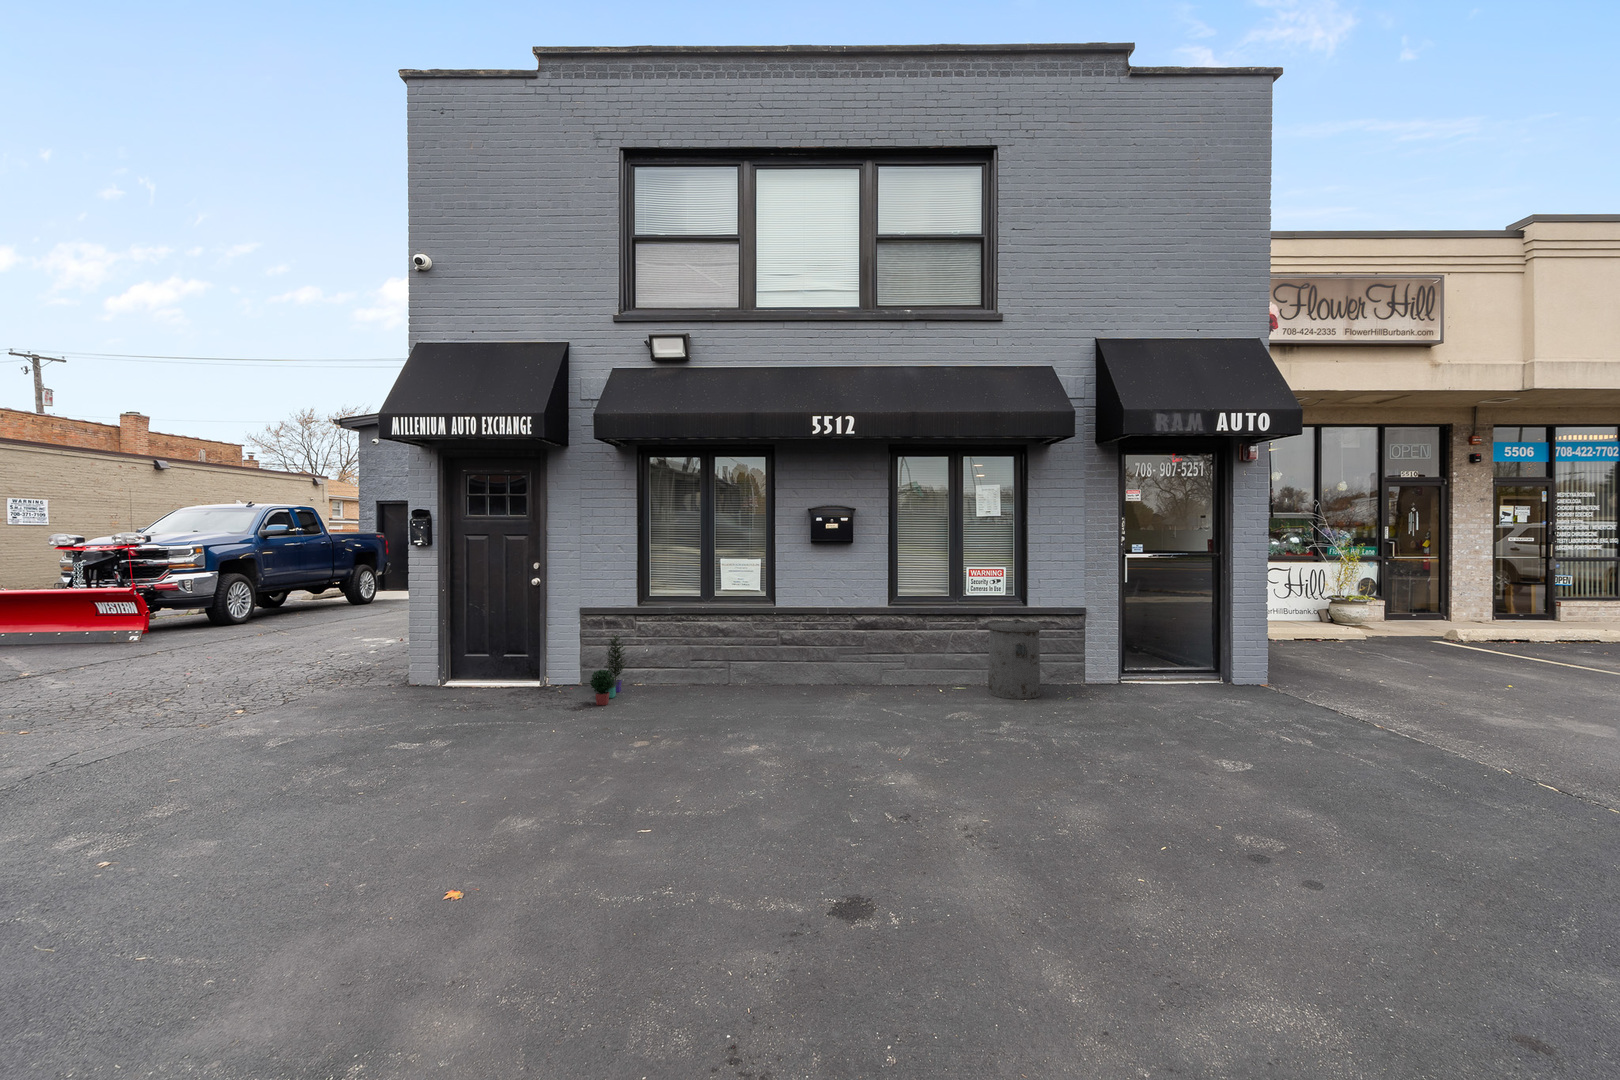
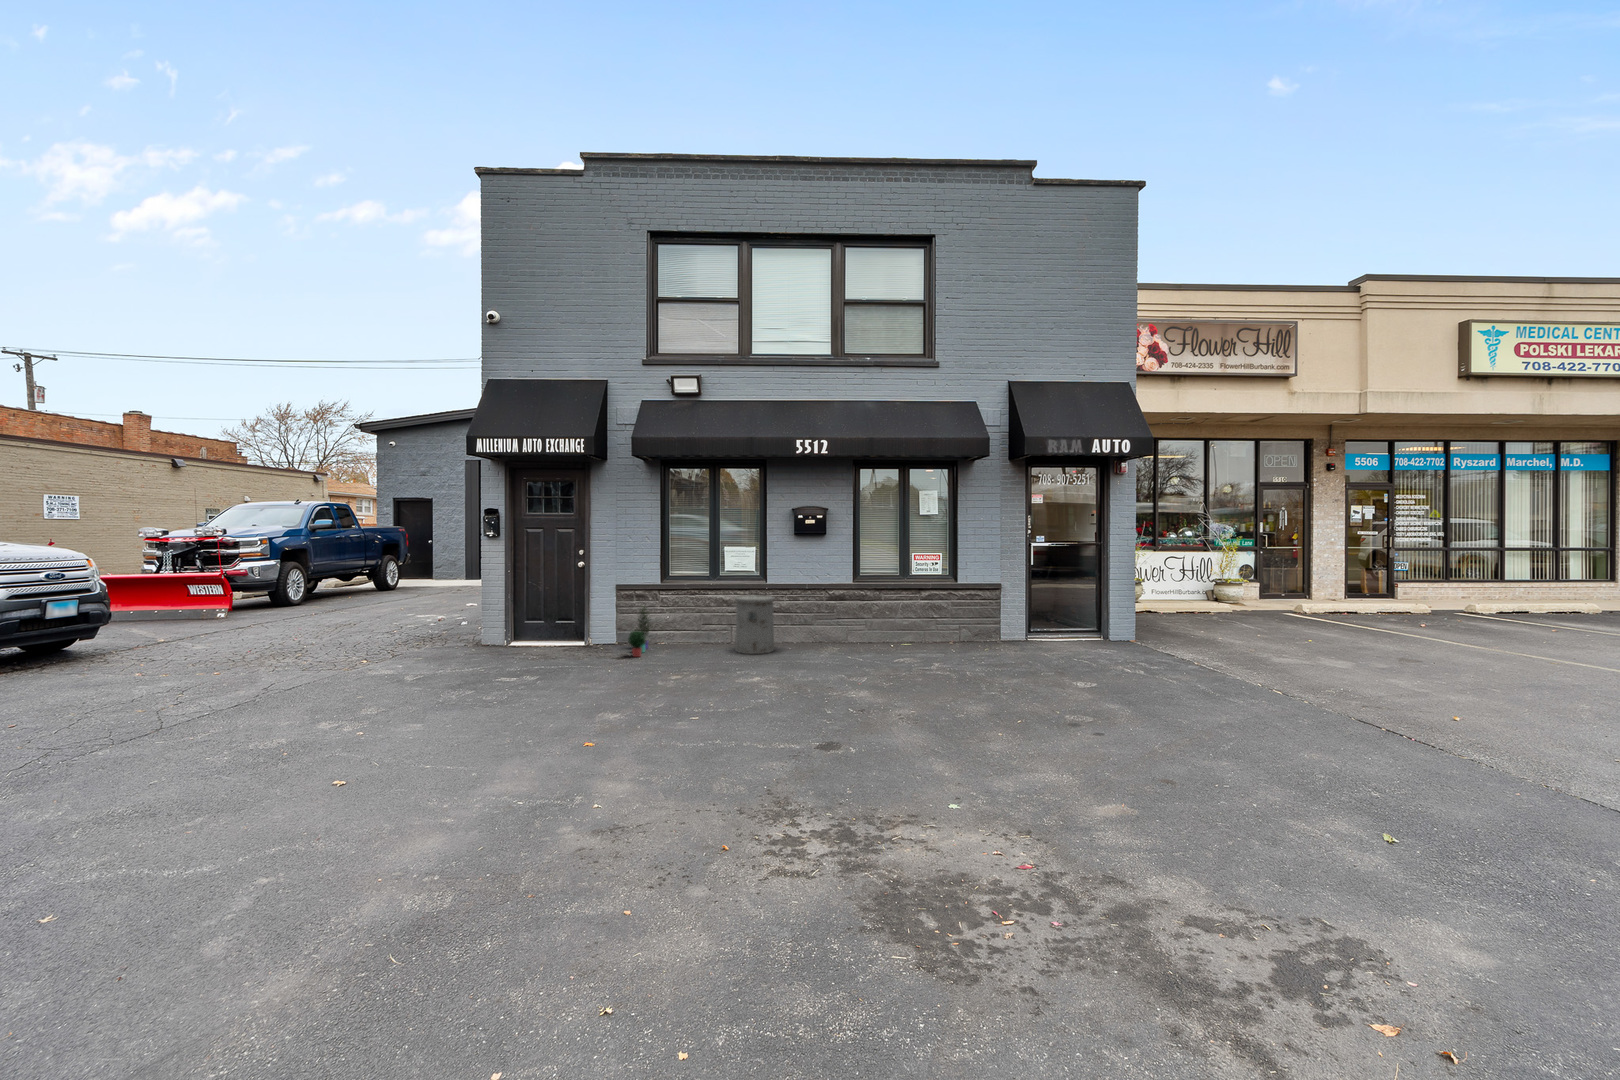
trash can: present [988,621,1042,699] -> present [735,595,775,654]

